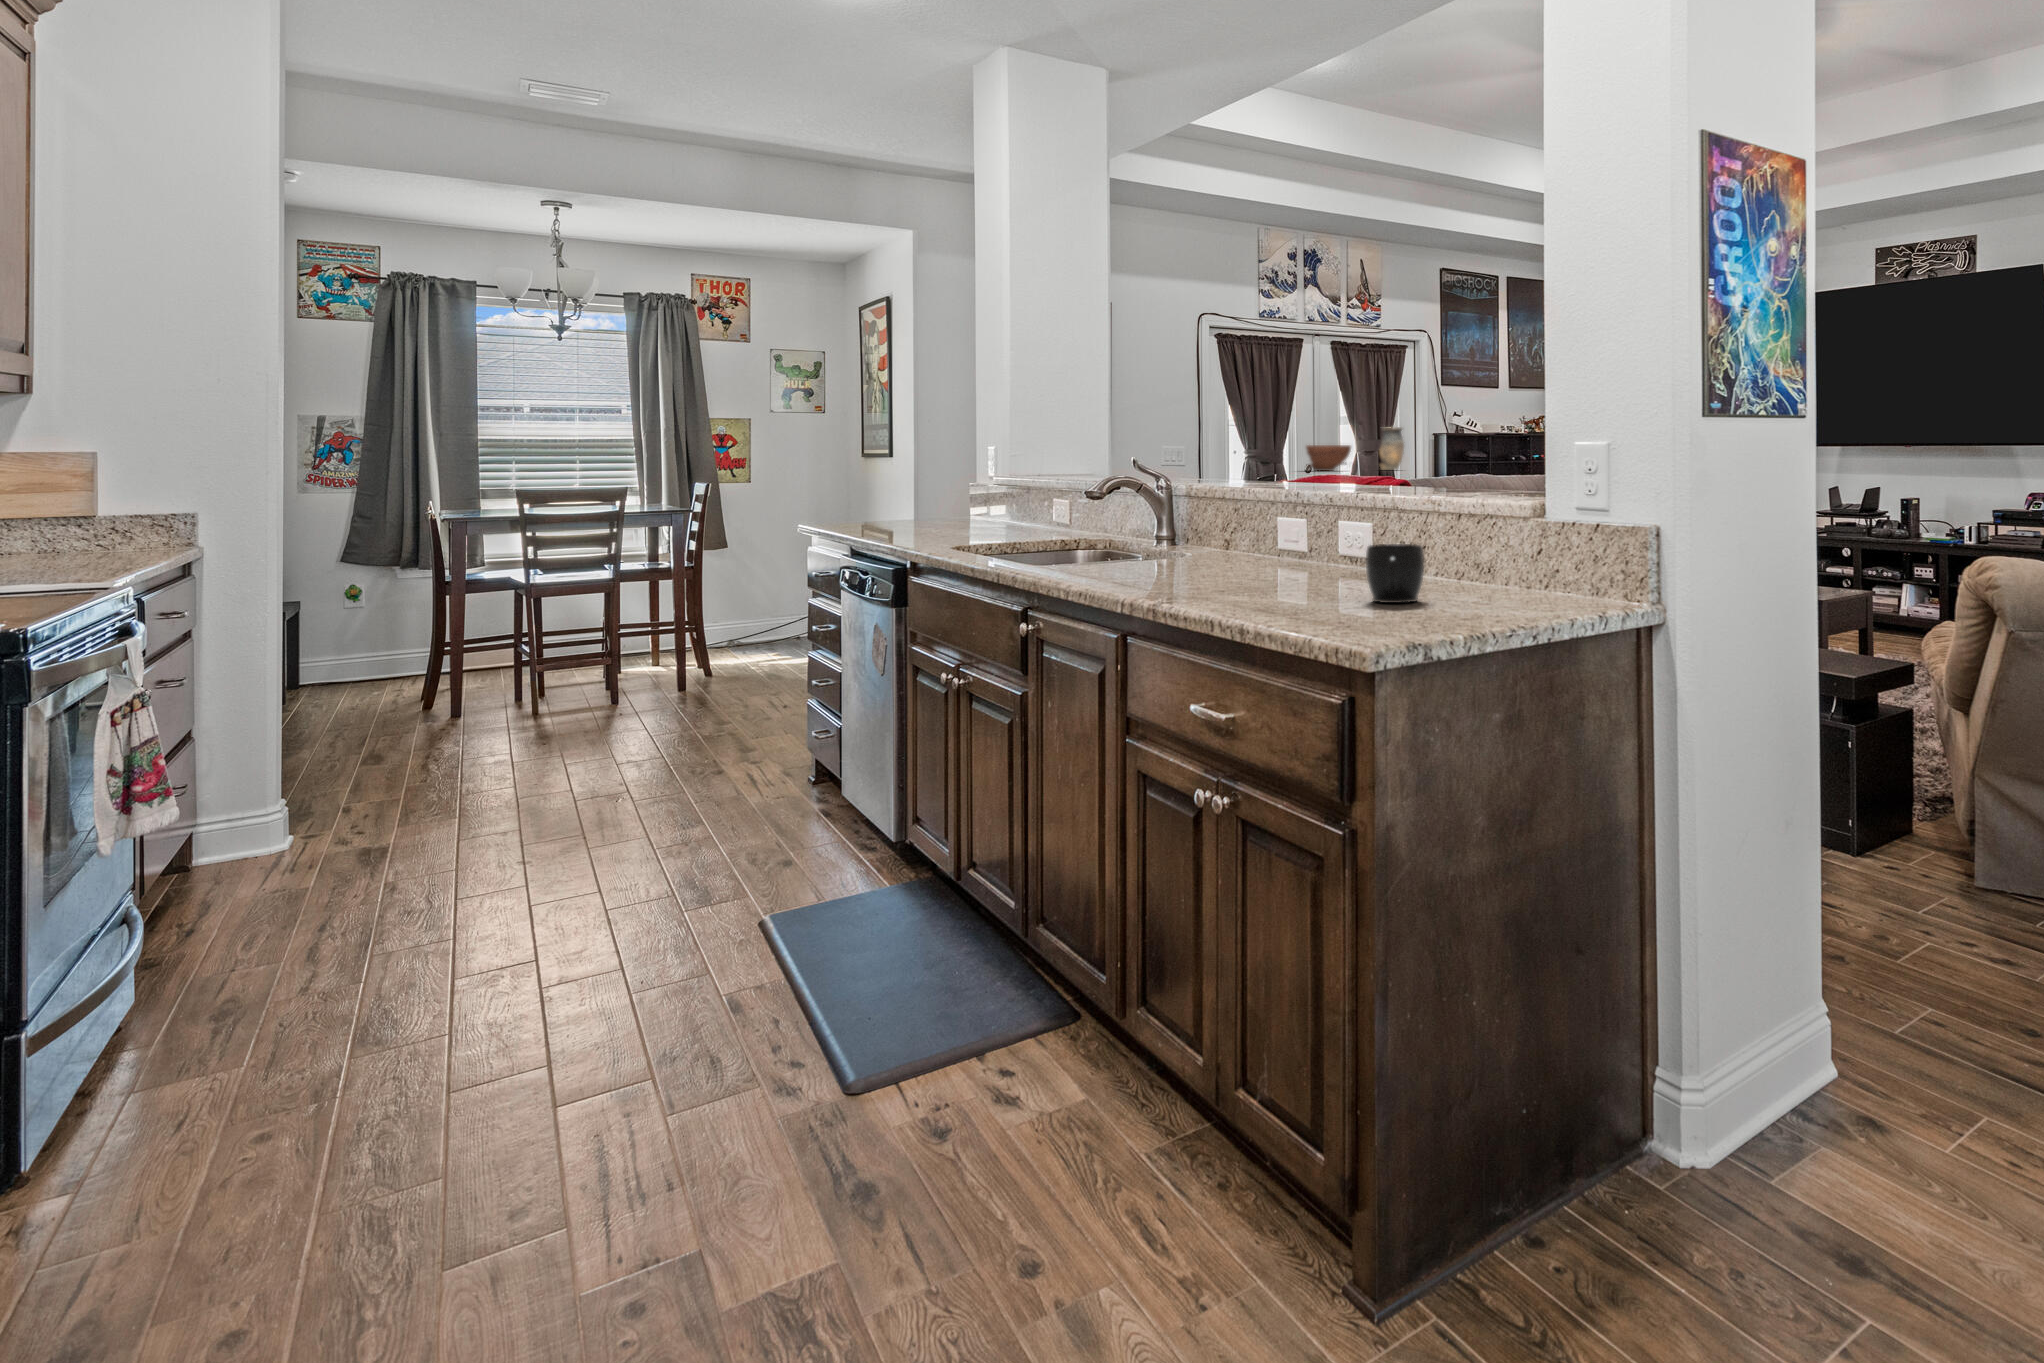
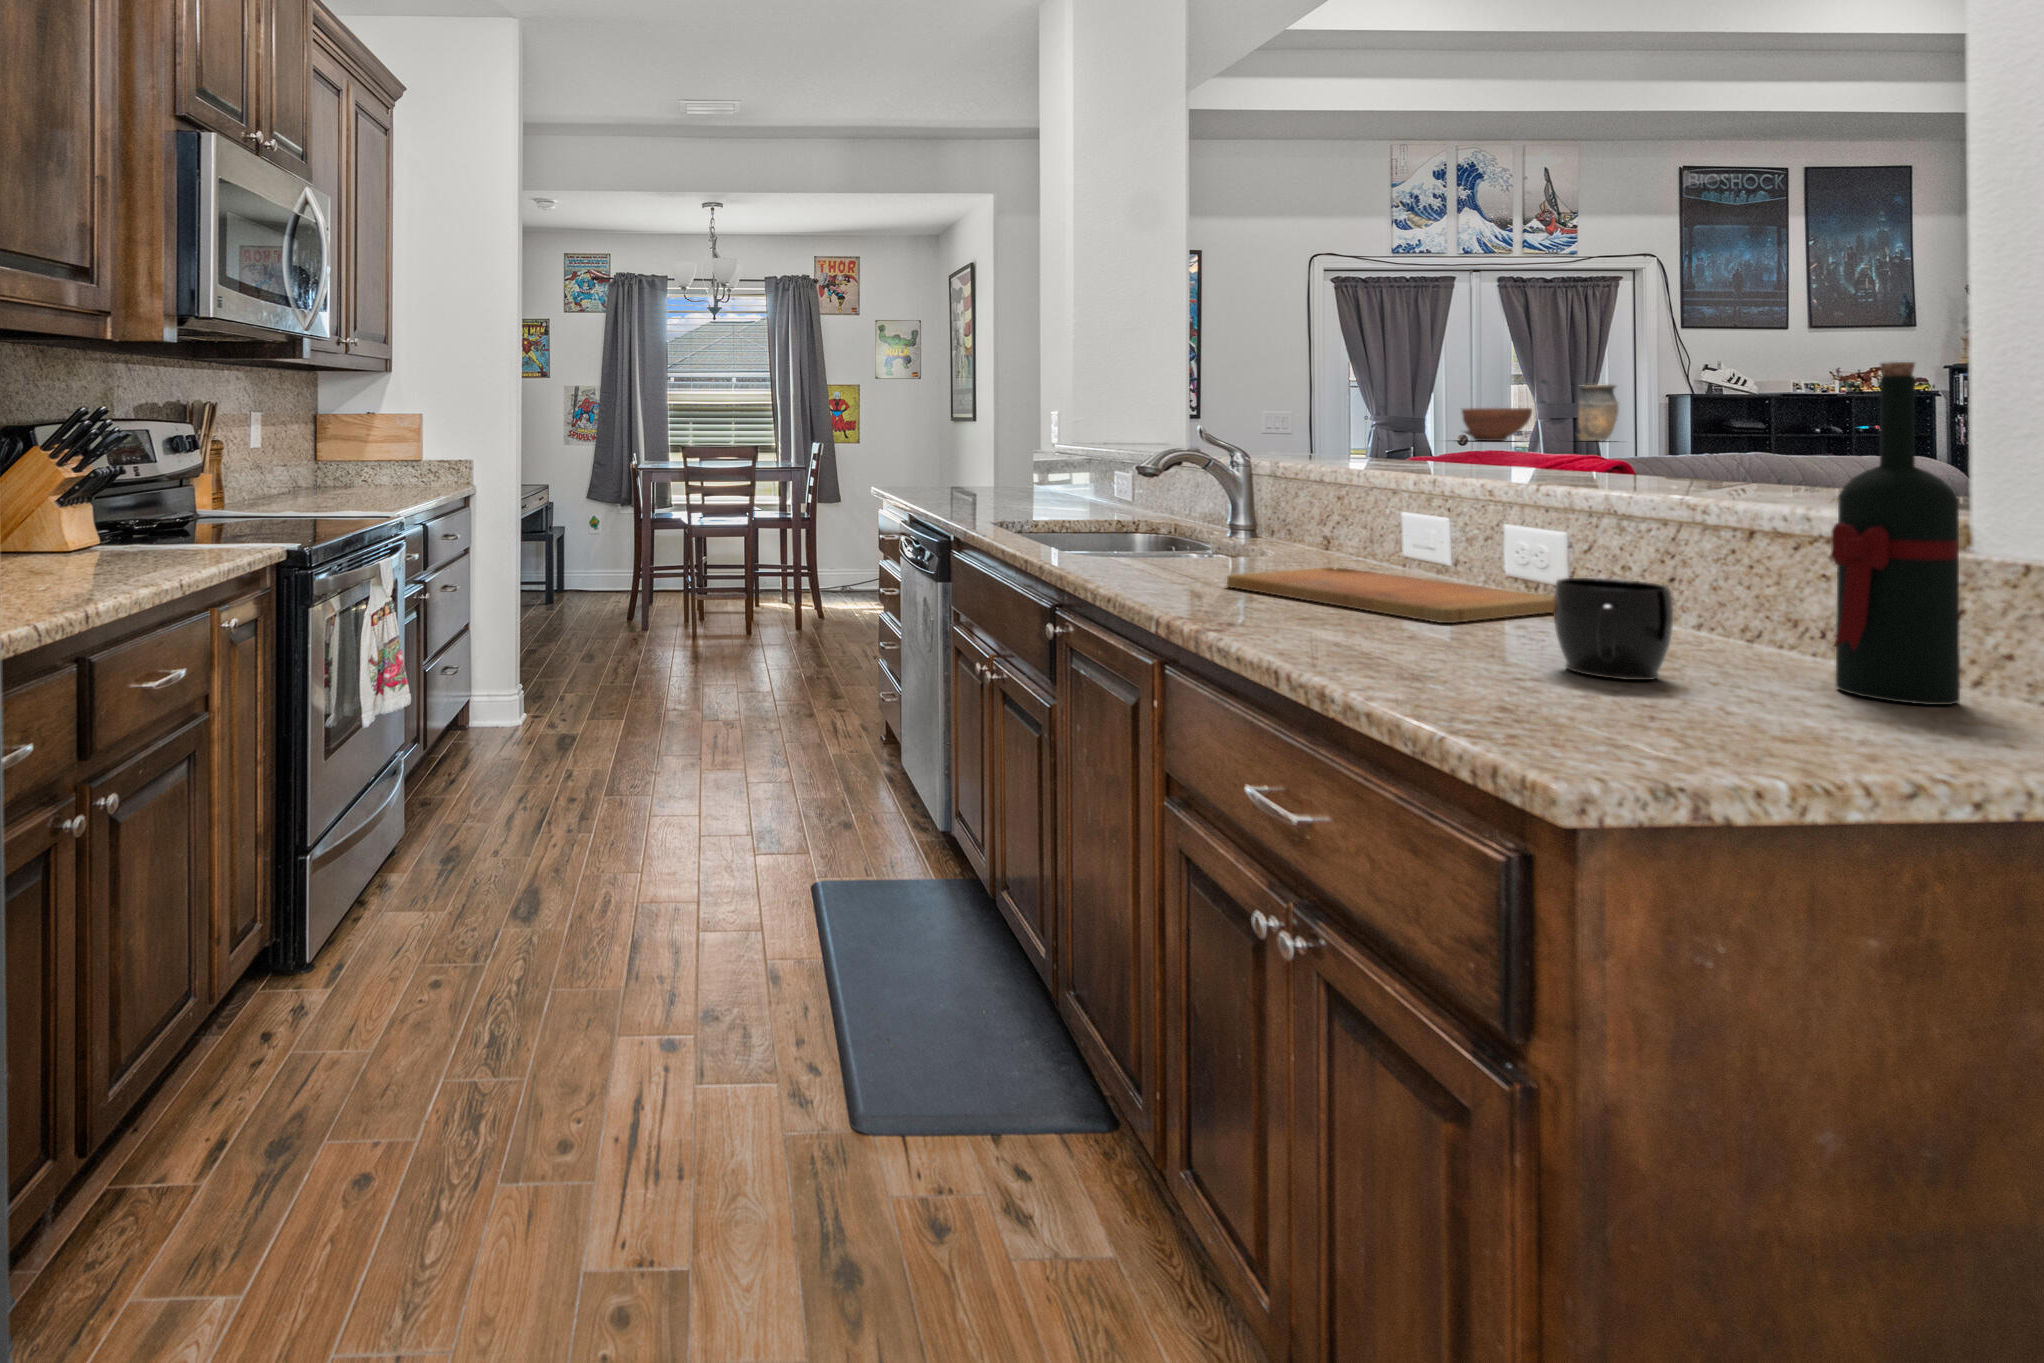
wine bottle: none [1493,413,1545,599] -> present [1831,362,1960,705]
cutting board: none [1161,559,1372,586] -> present [1227,567,1554,623]

